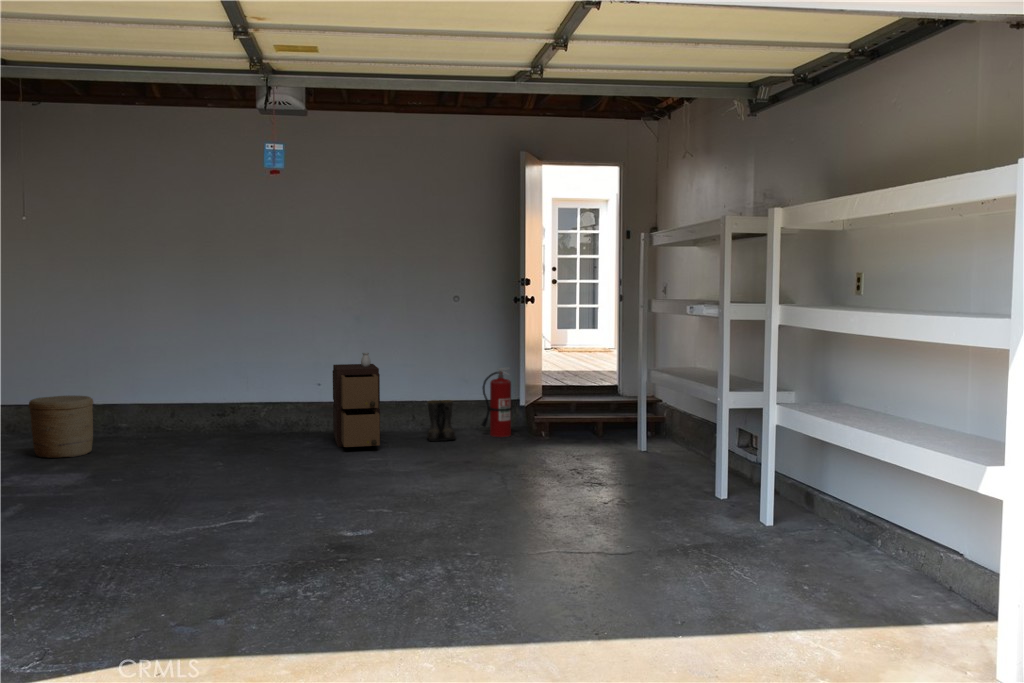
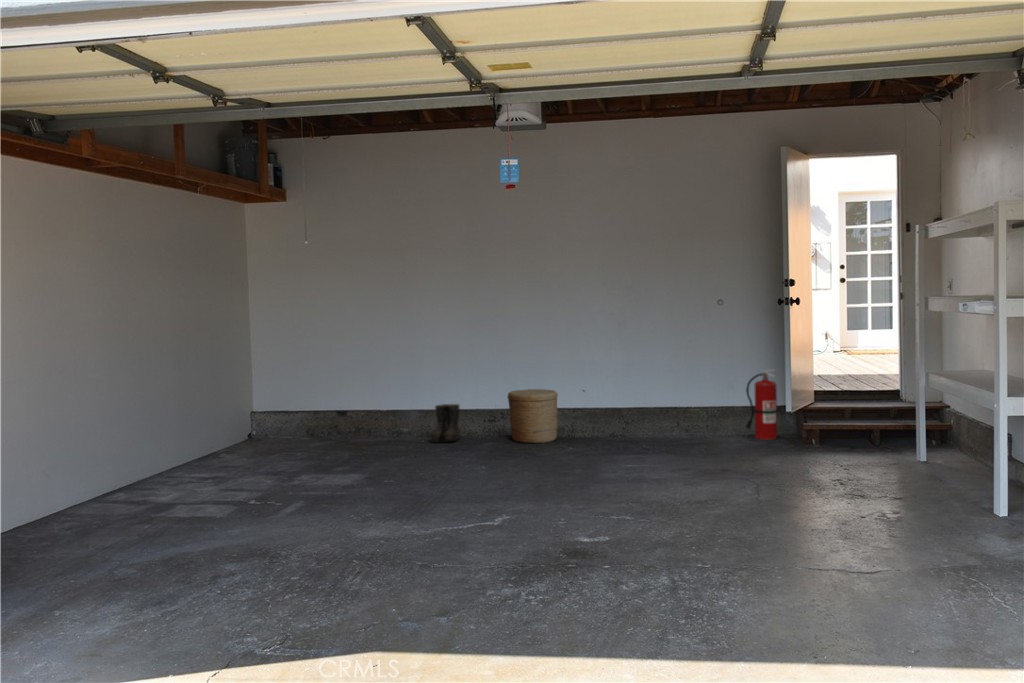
storage cabinet: present [333,353,380,447] -> none [599,355,642,444]
woven basket: present [29,396,93,458] -> present [508,389,558,443]
boots: present [427,400,455,441] -> present [431,404,460,443]

